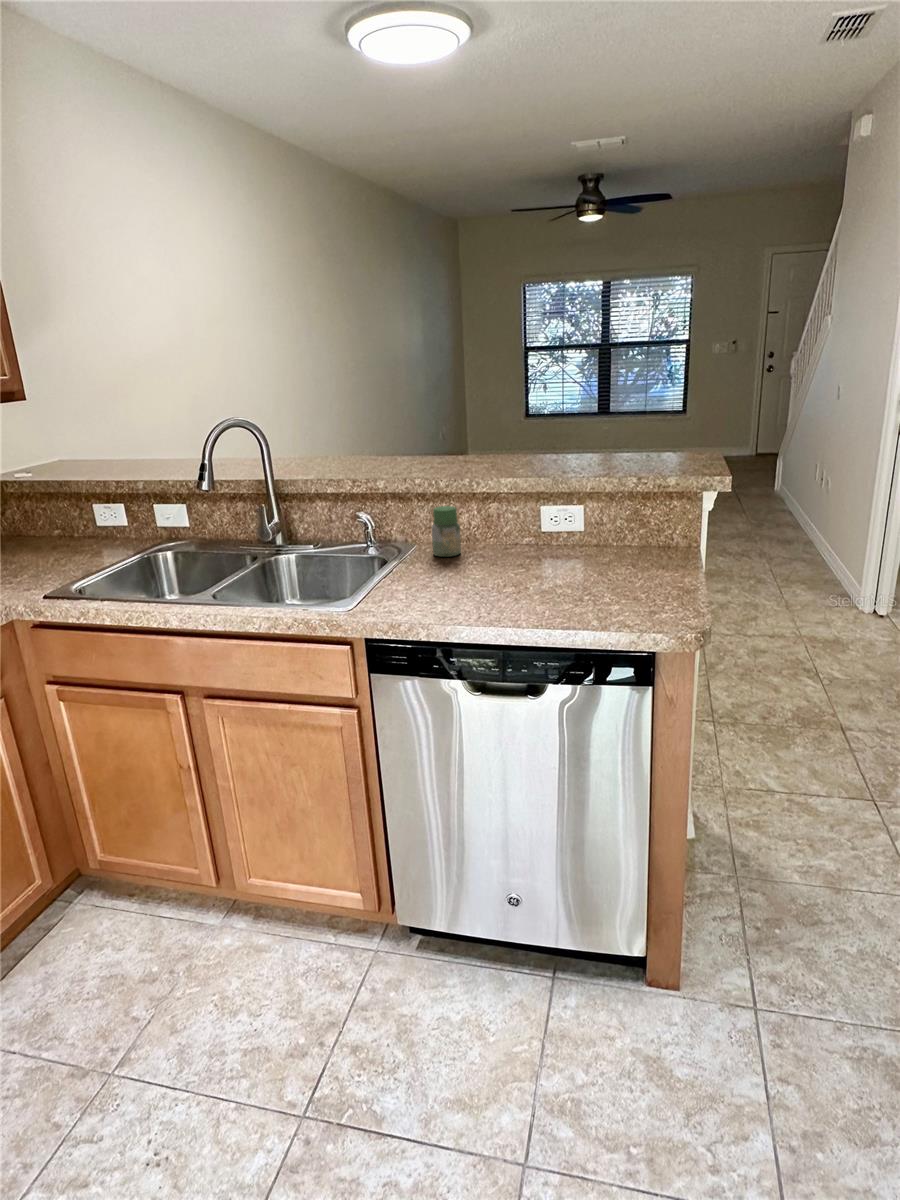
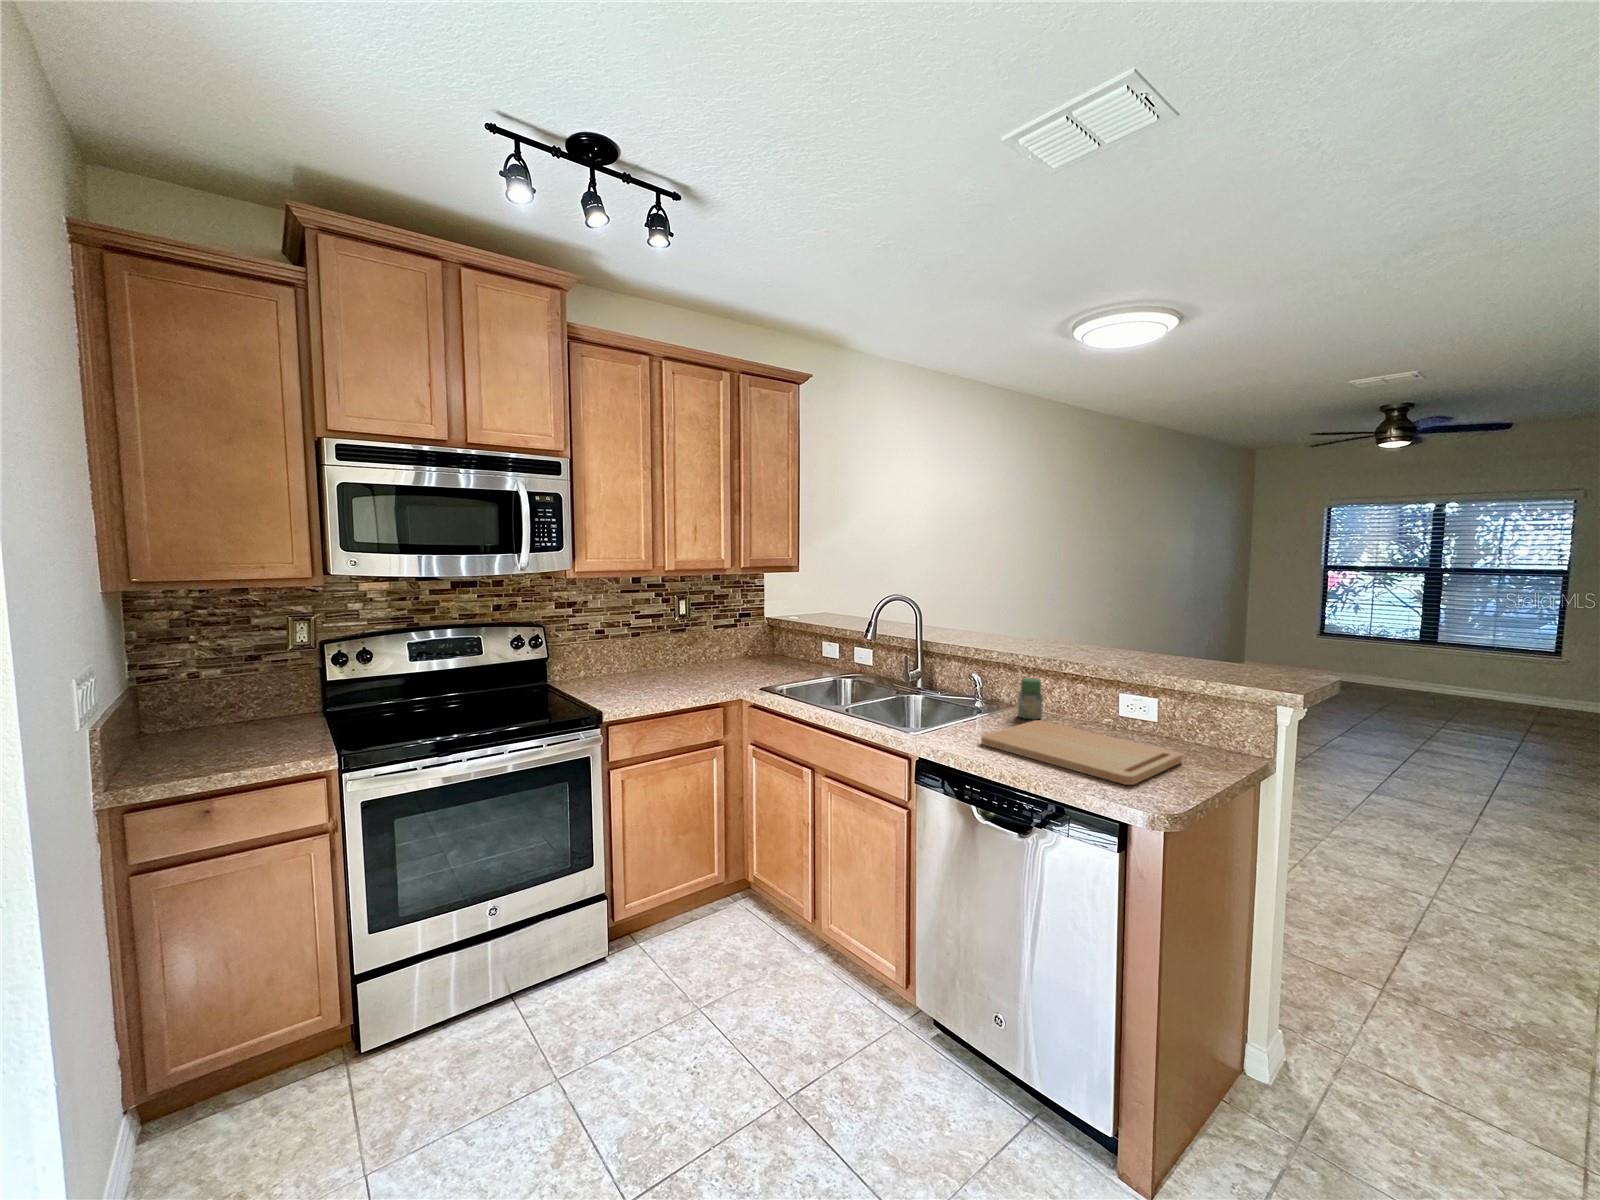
cutting board: none [439,556,642,611] -> present [981,720,1182,785]

